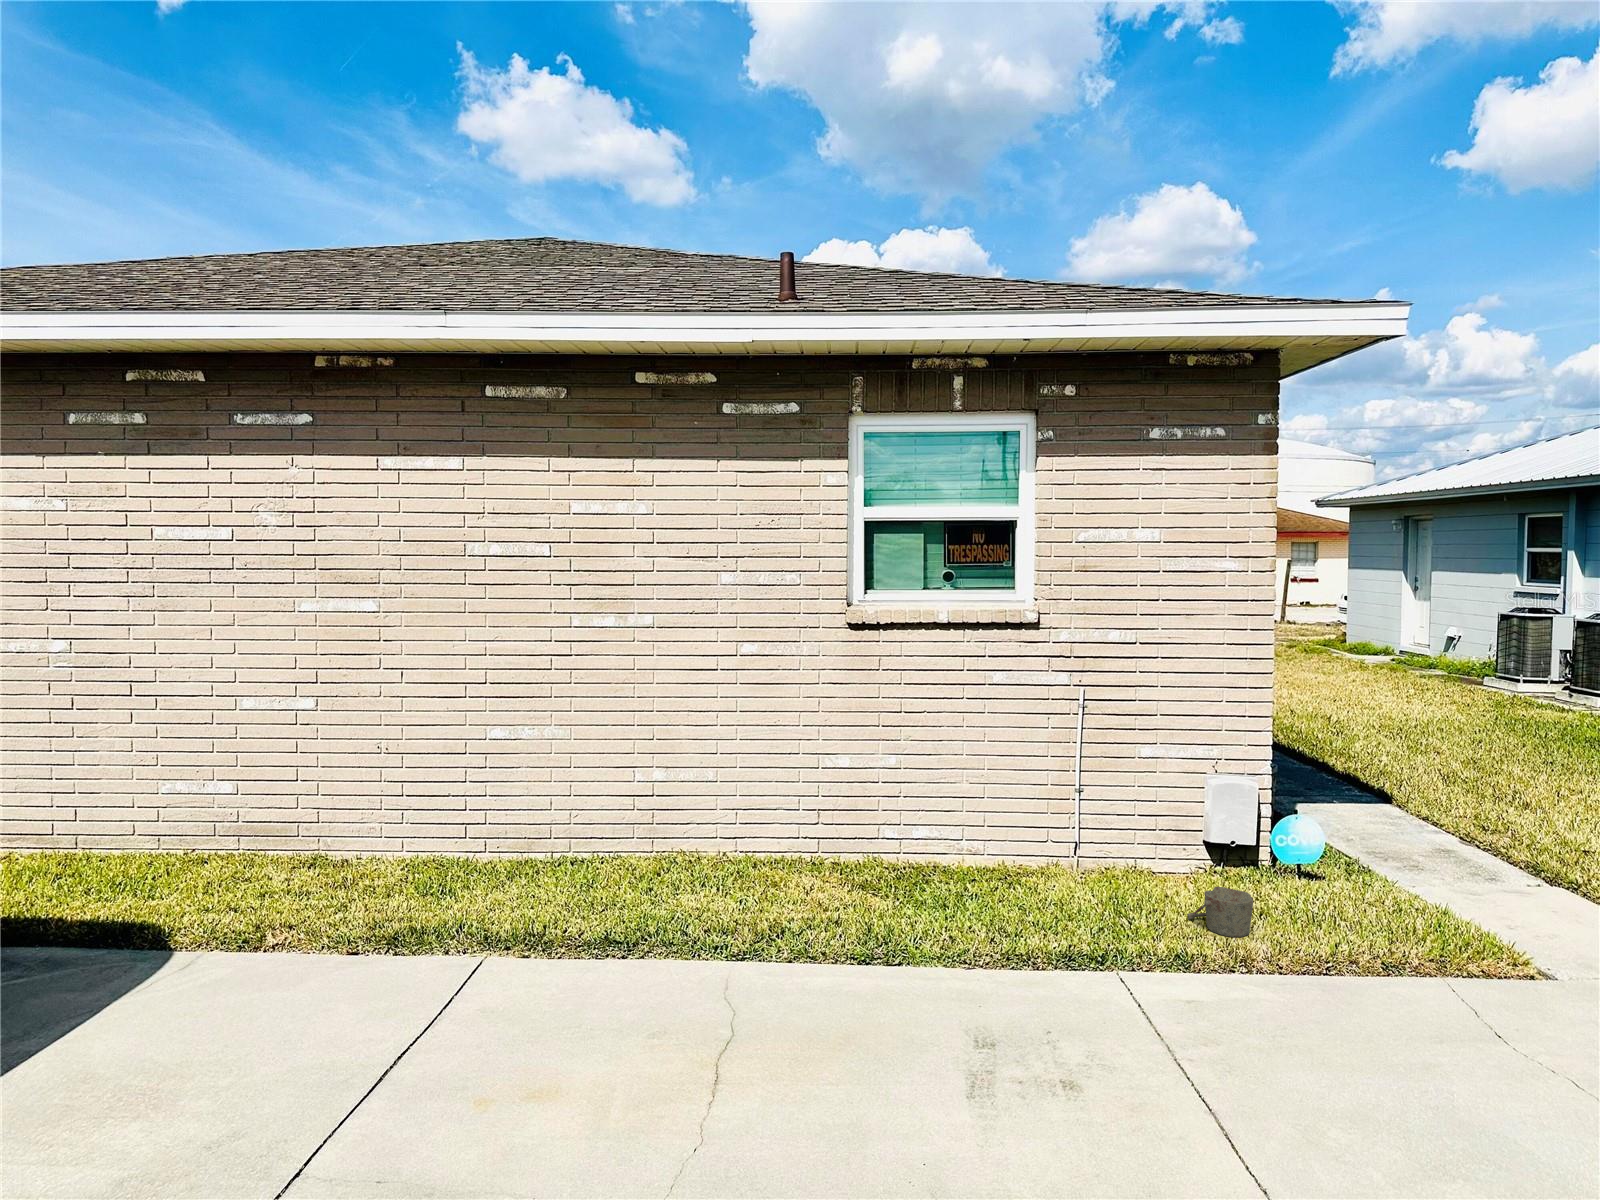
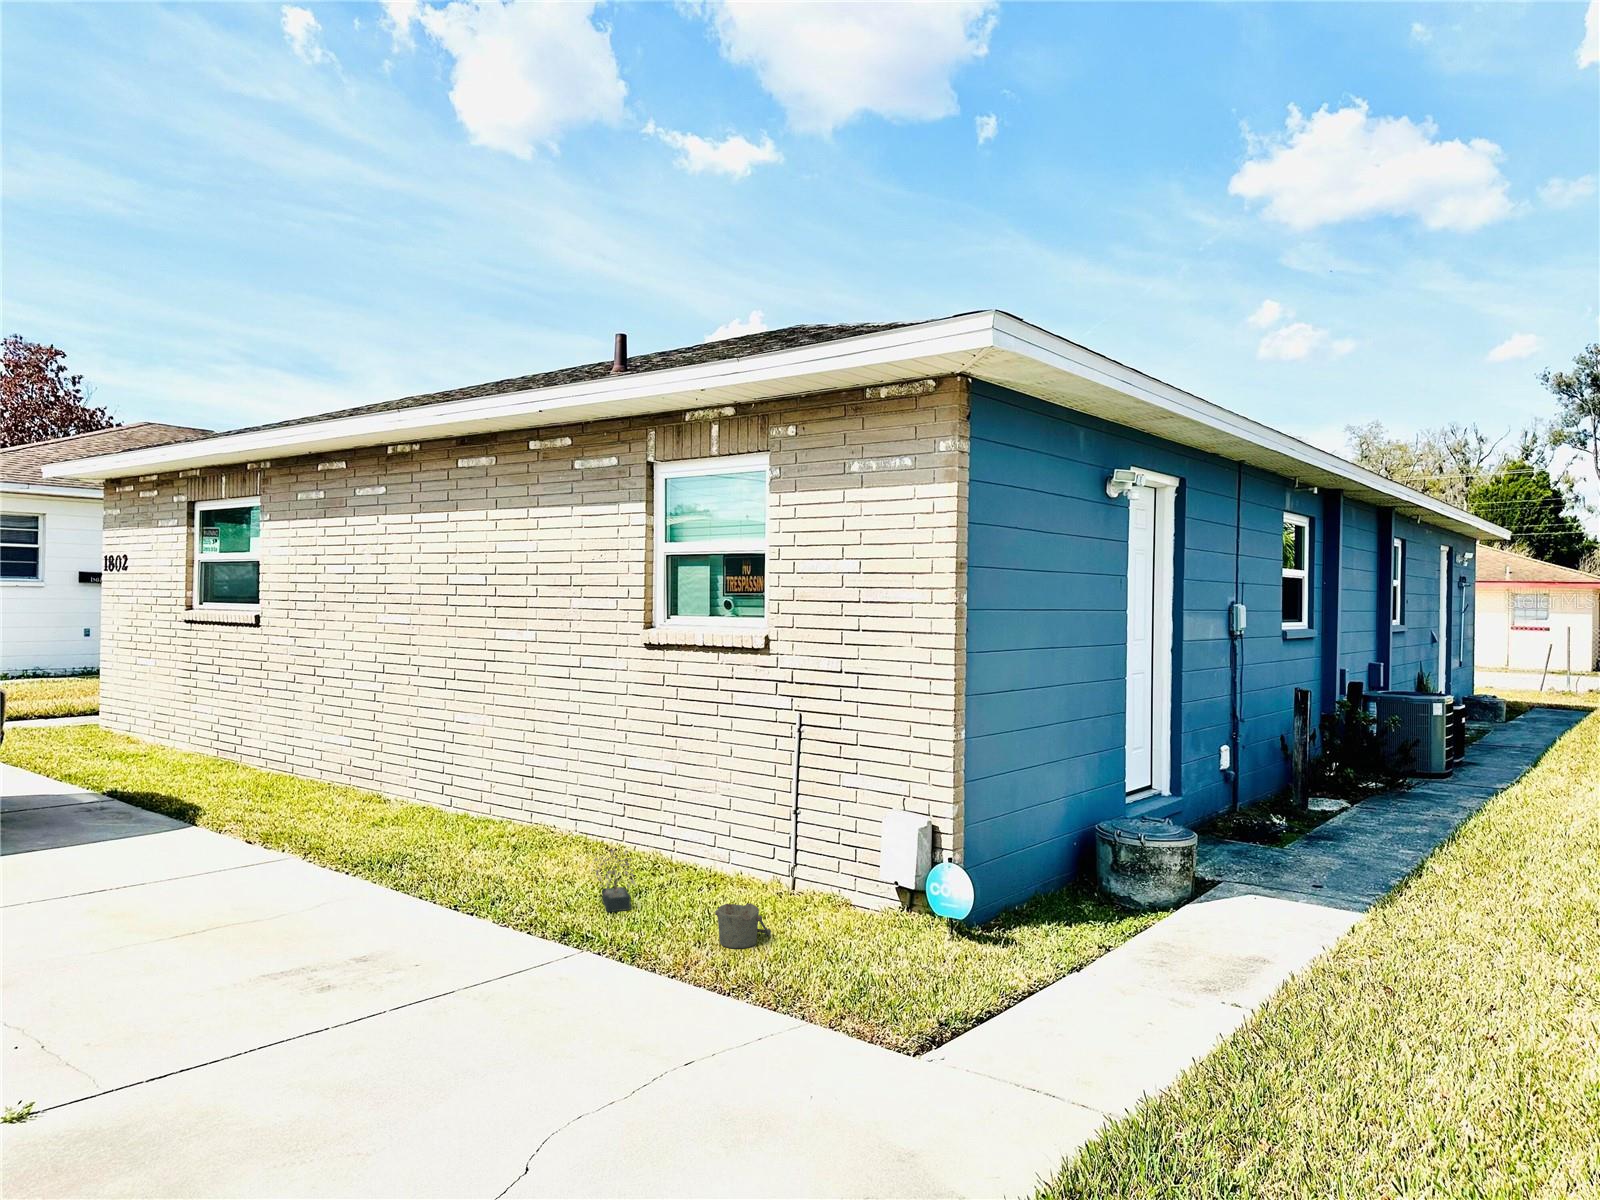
decorative plant: none [995,859,1067,934] -> present [595,850,635,912]

